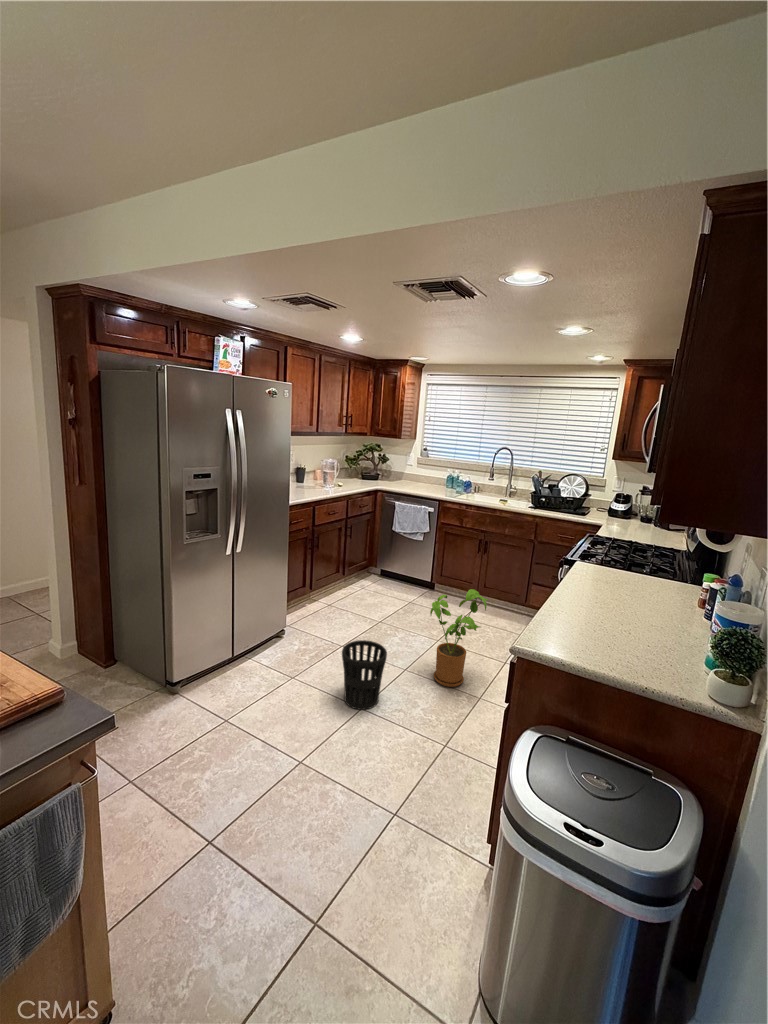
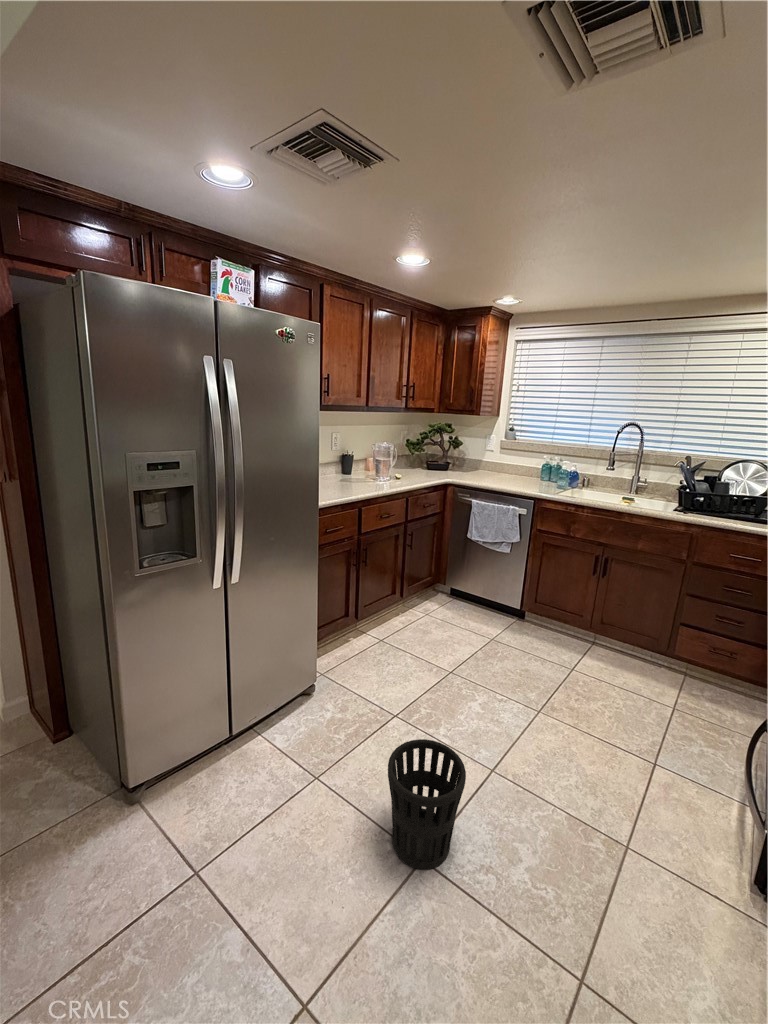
house plant: present [430,589,488,687] -> none [537,657,642,823]

